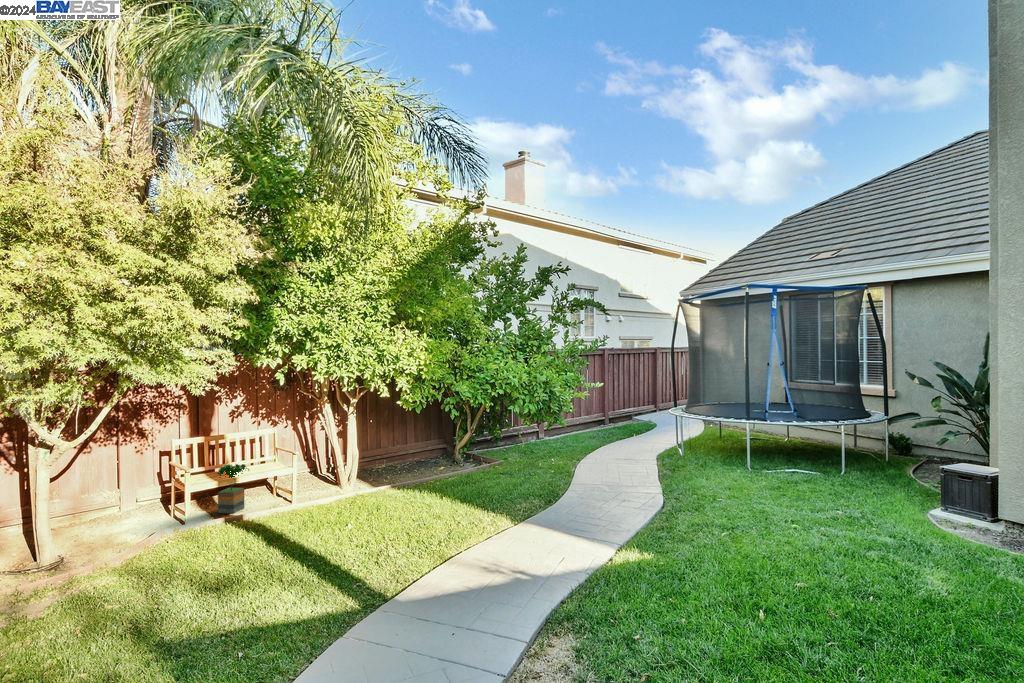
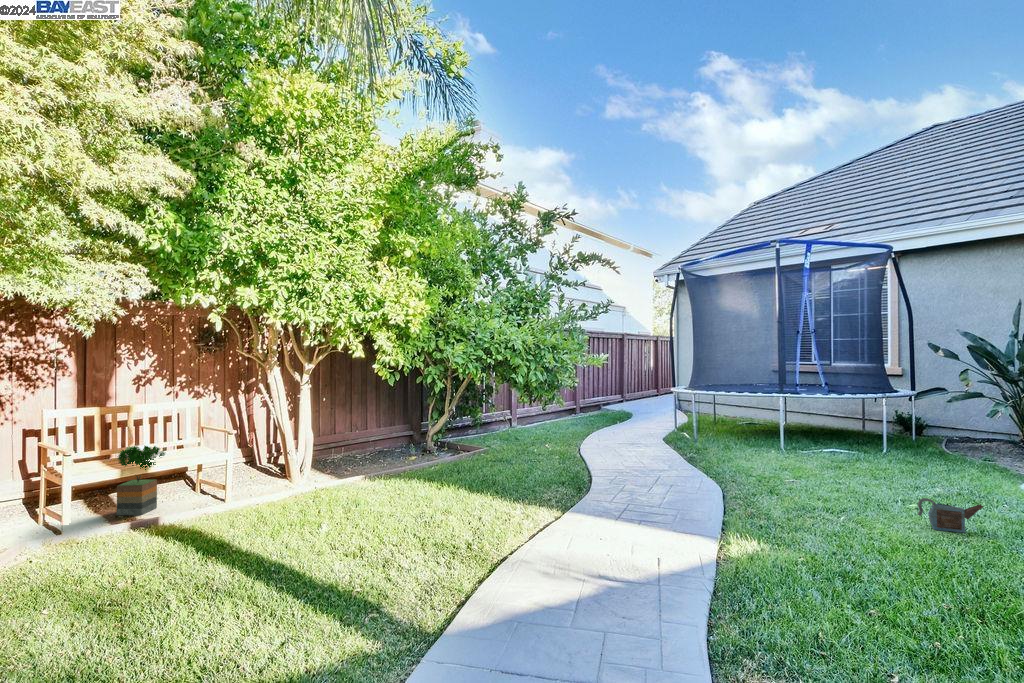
watering can: none [799,527,850,557] -> present [918,498,983,533]

